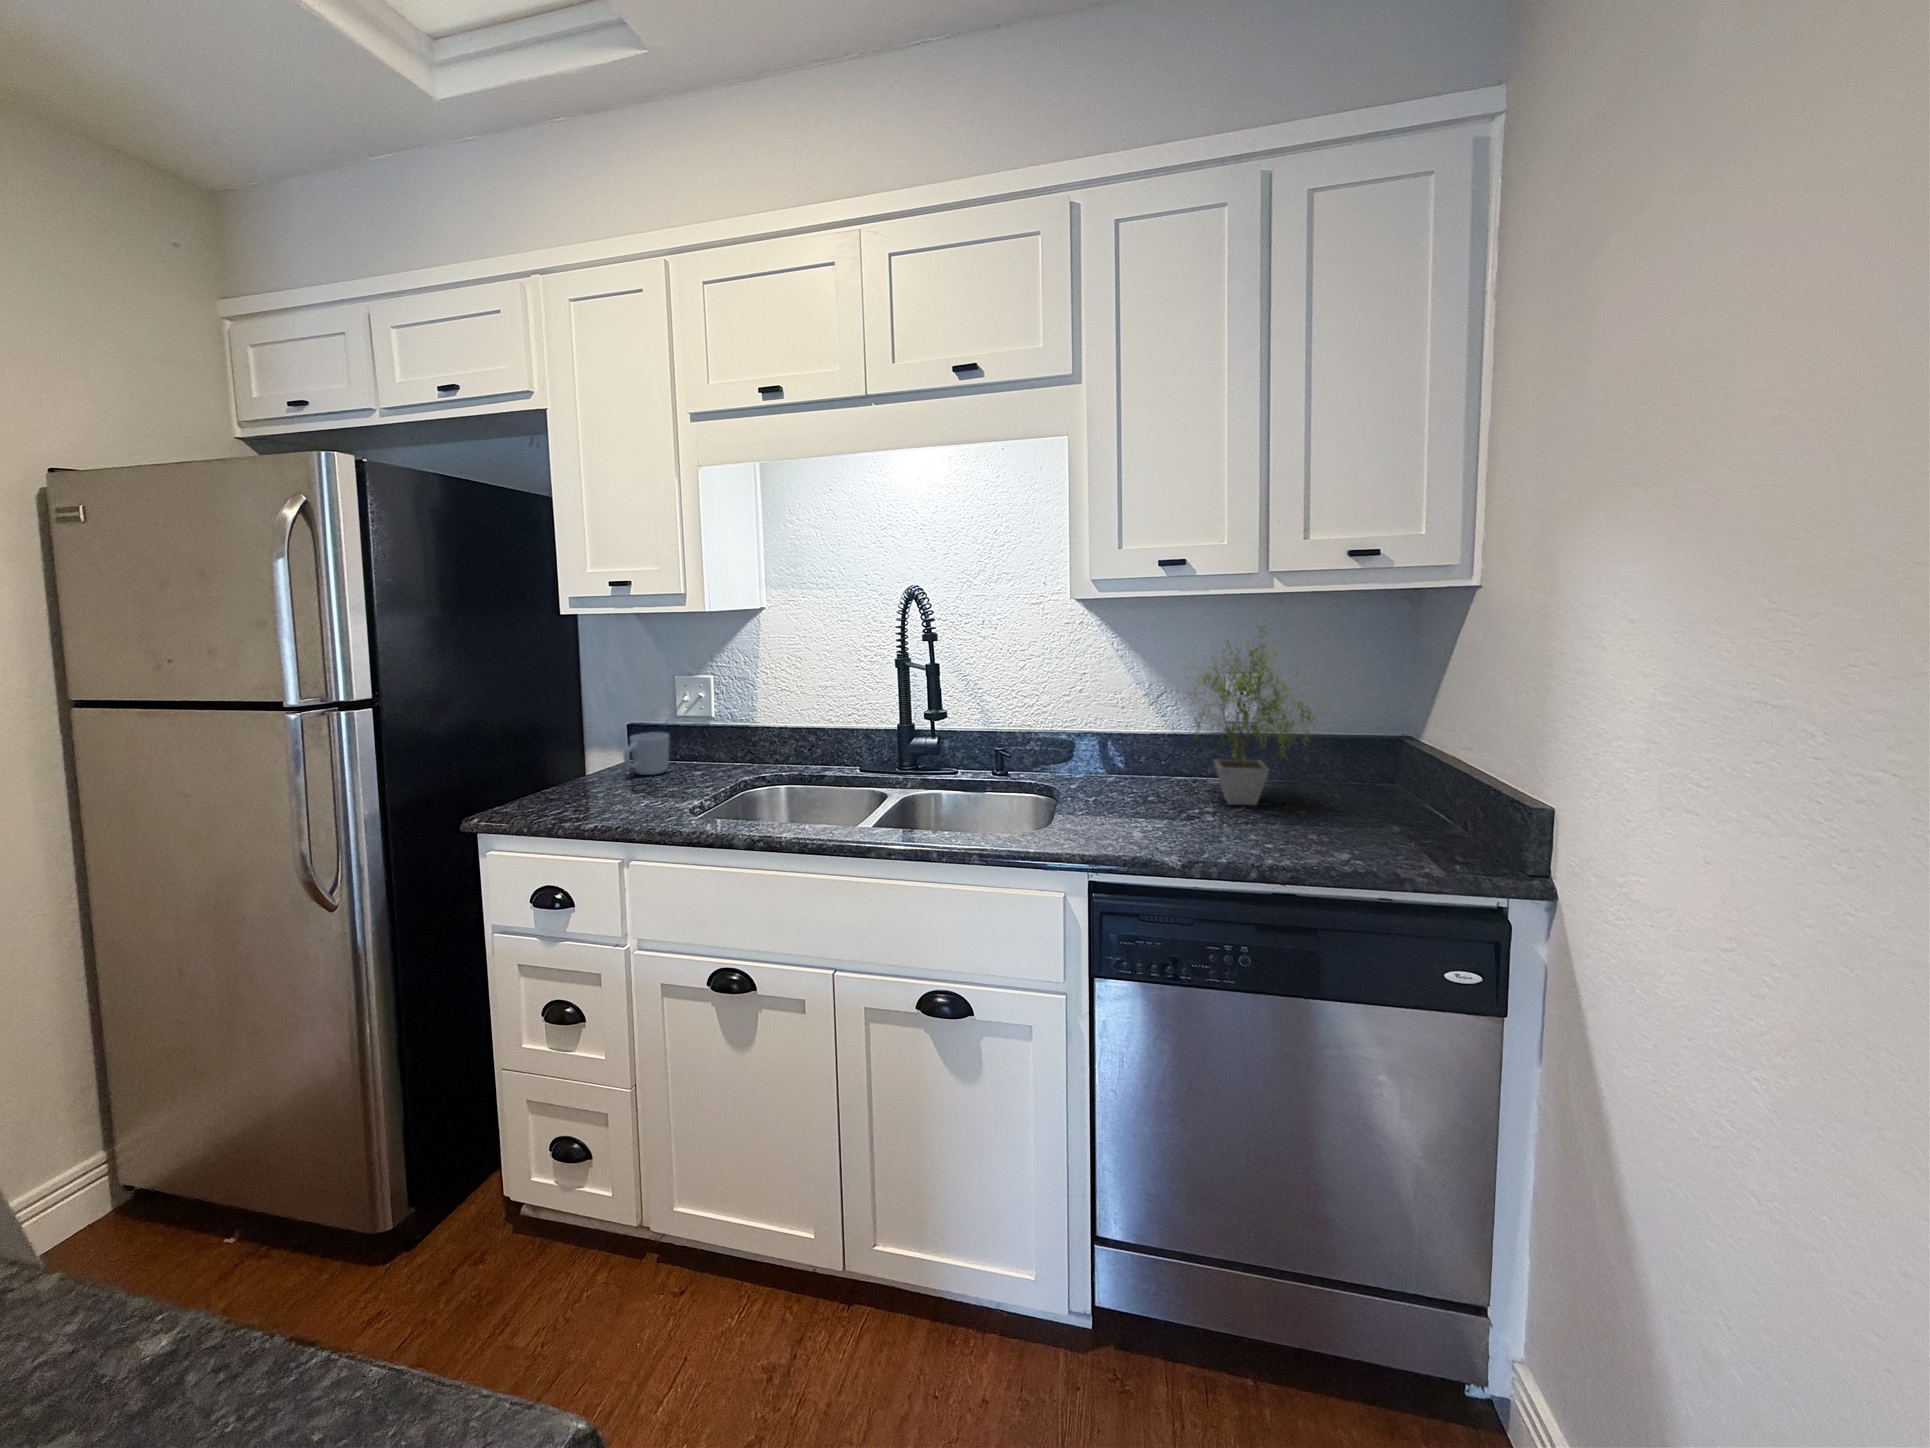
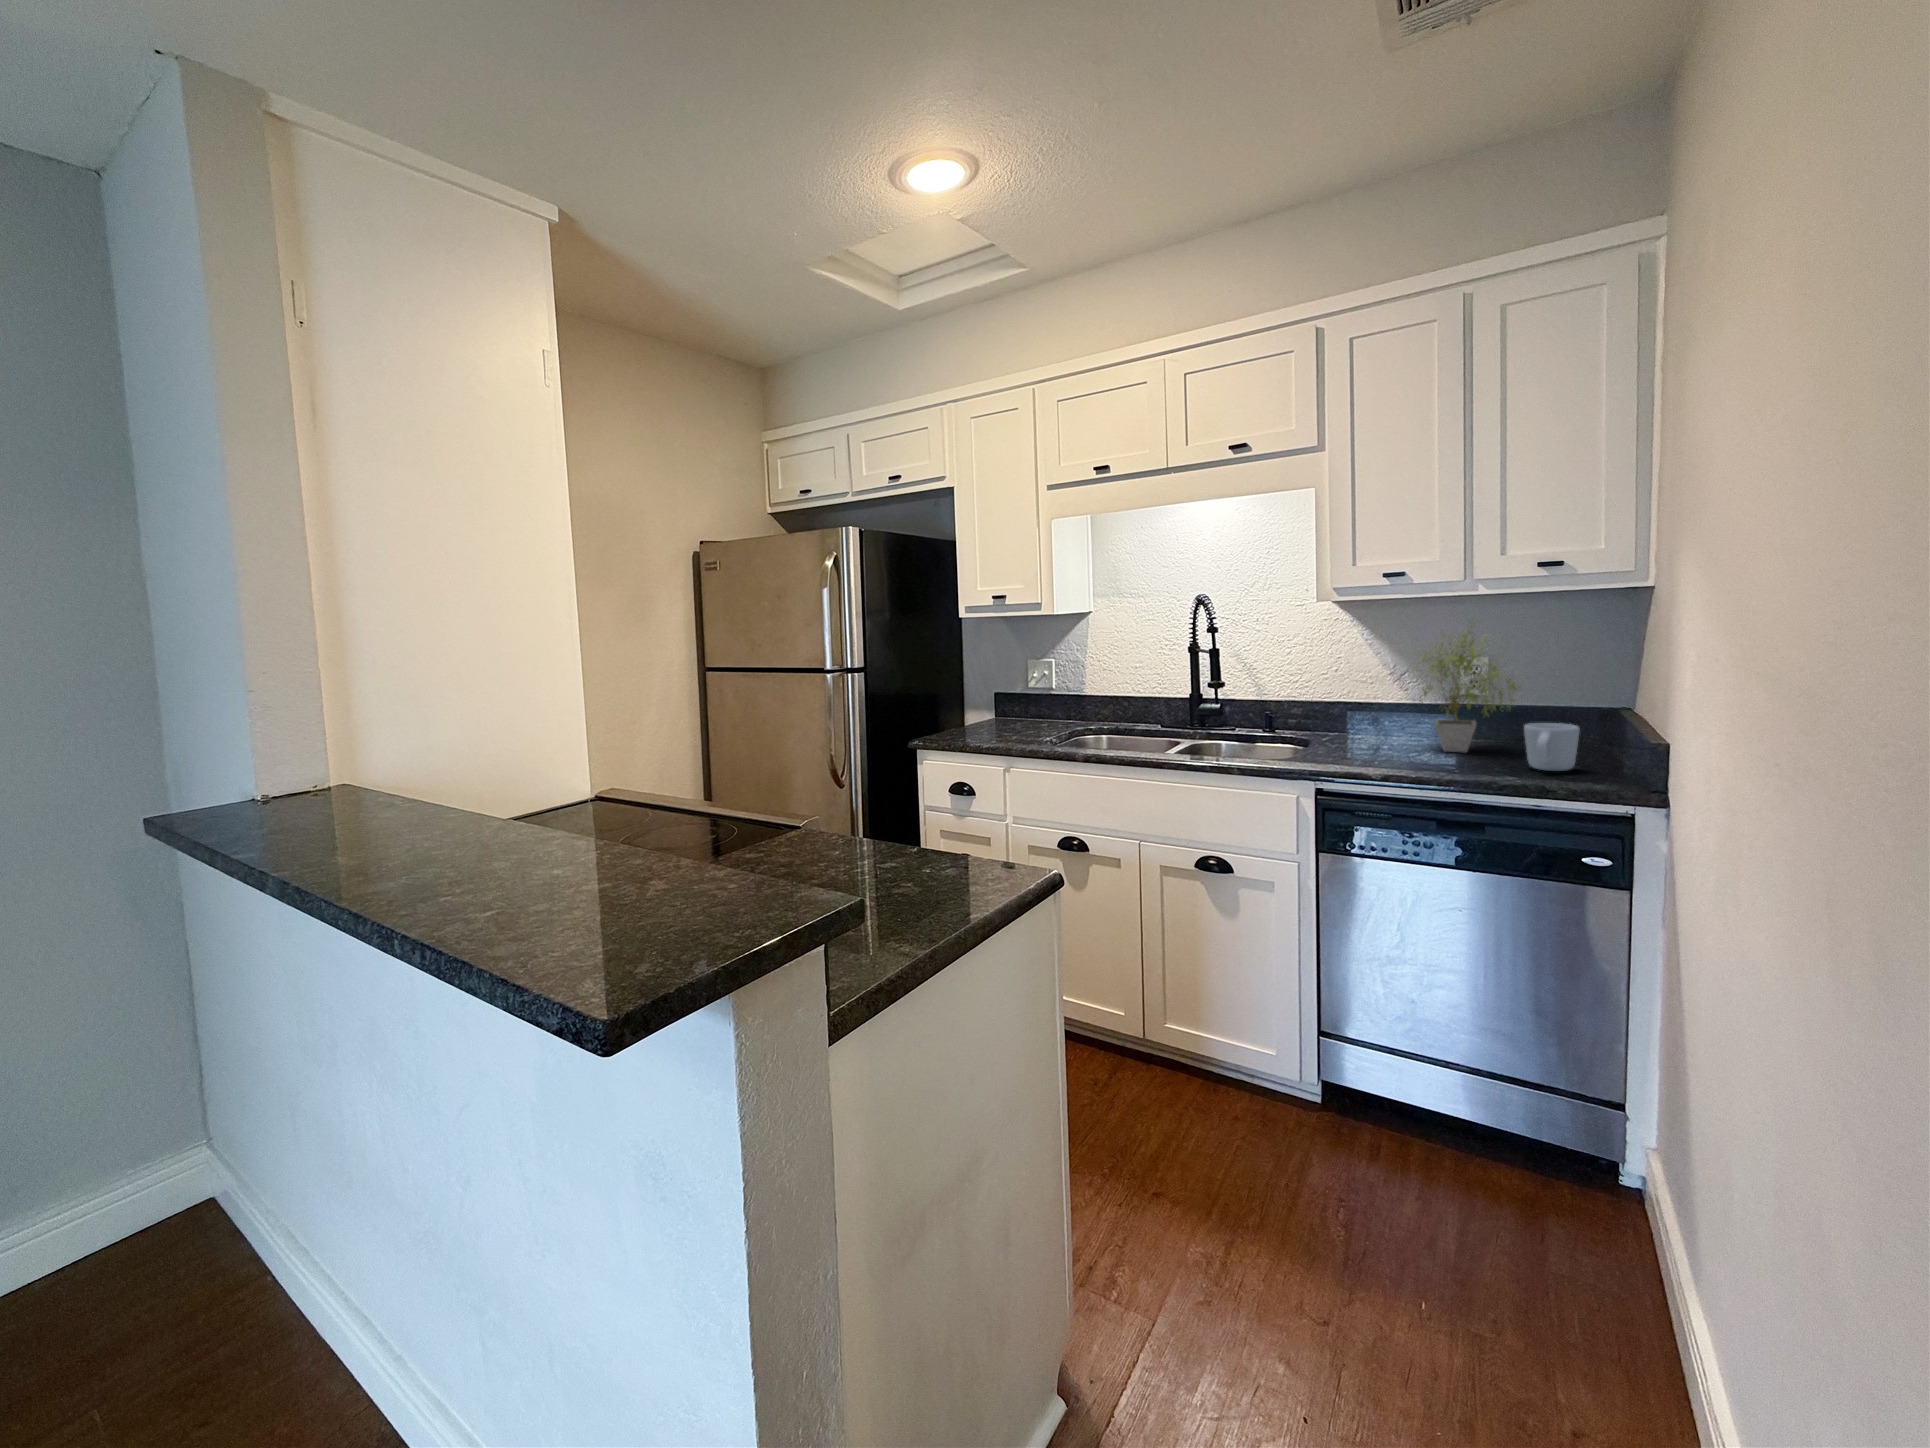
mug: present [623,732,669,775] -> present [1524,723,1580,771]

